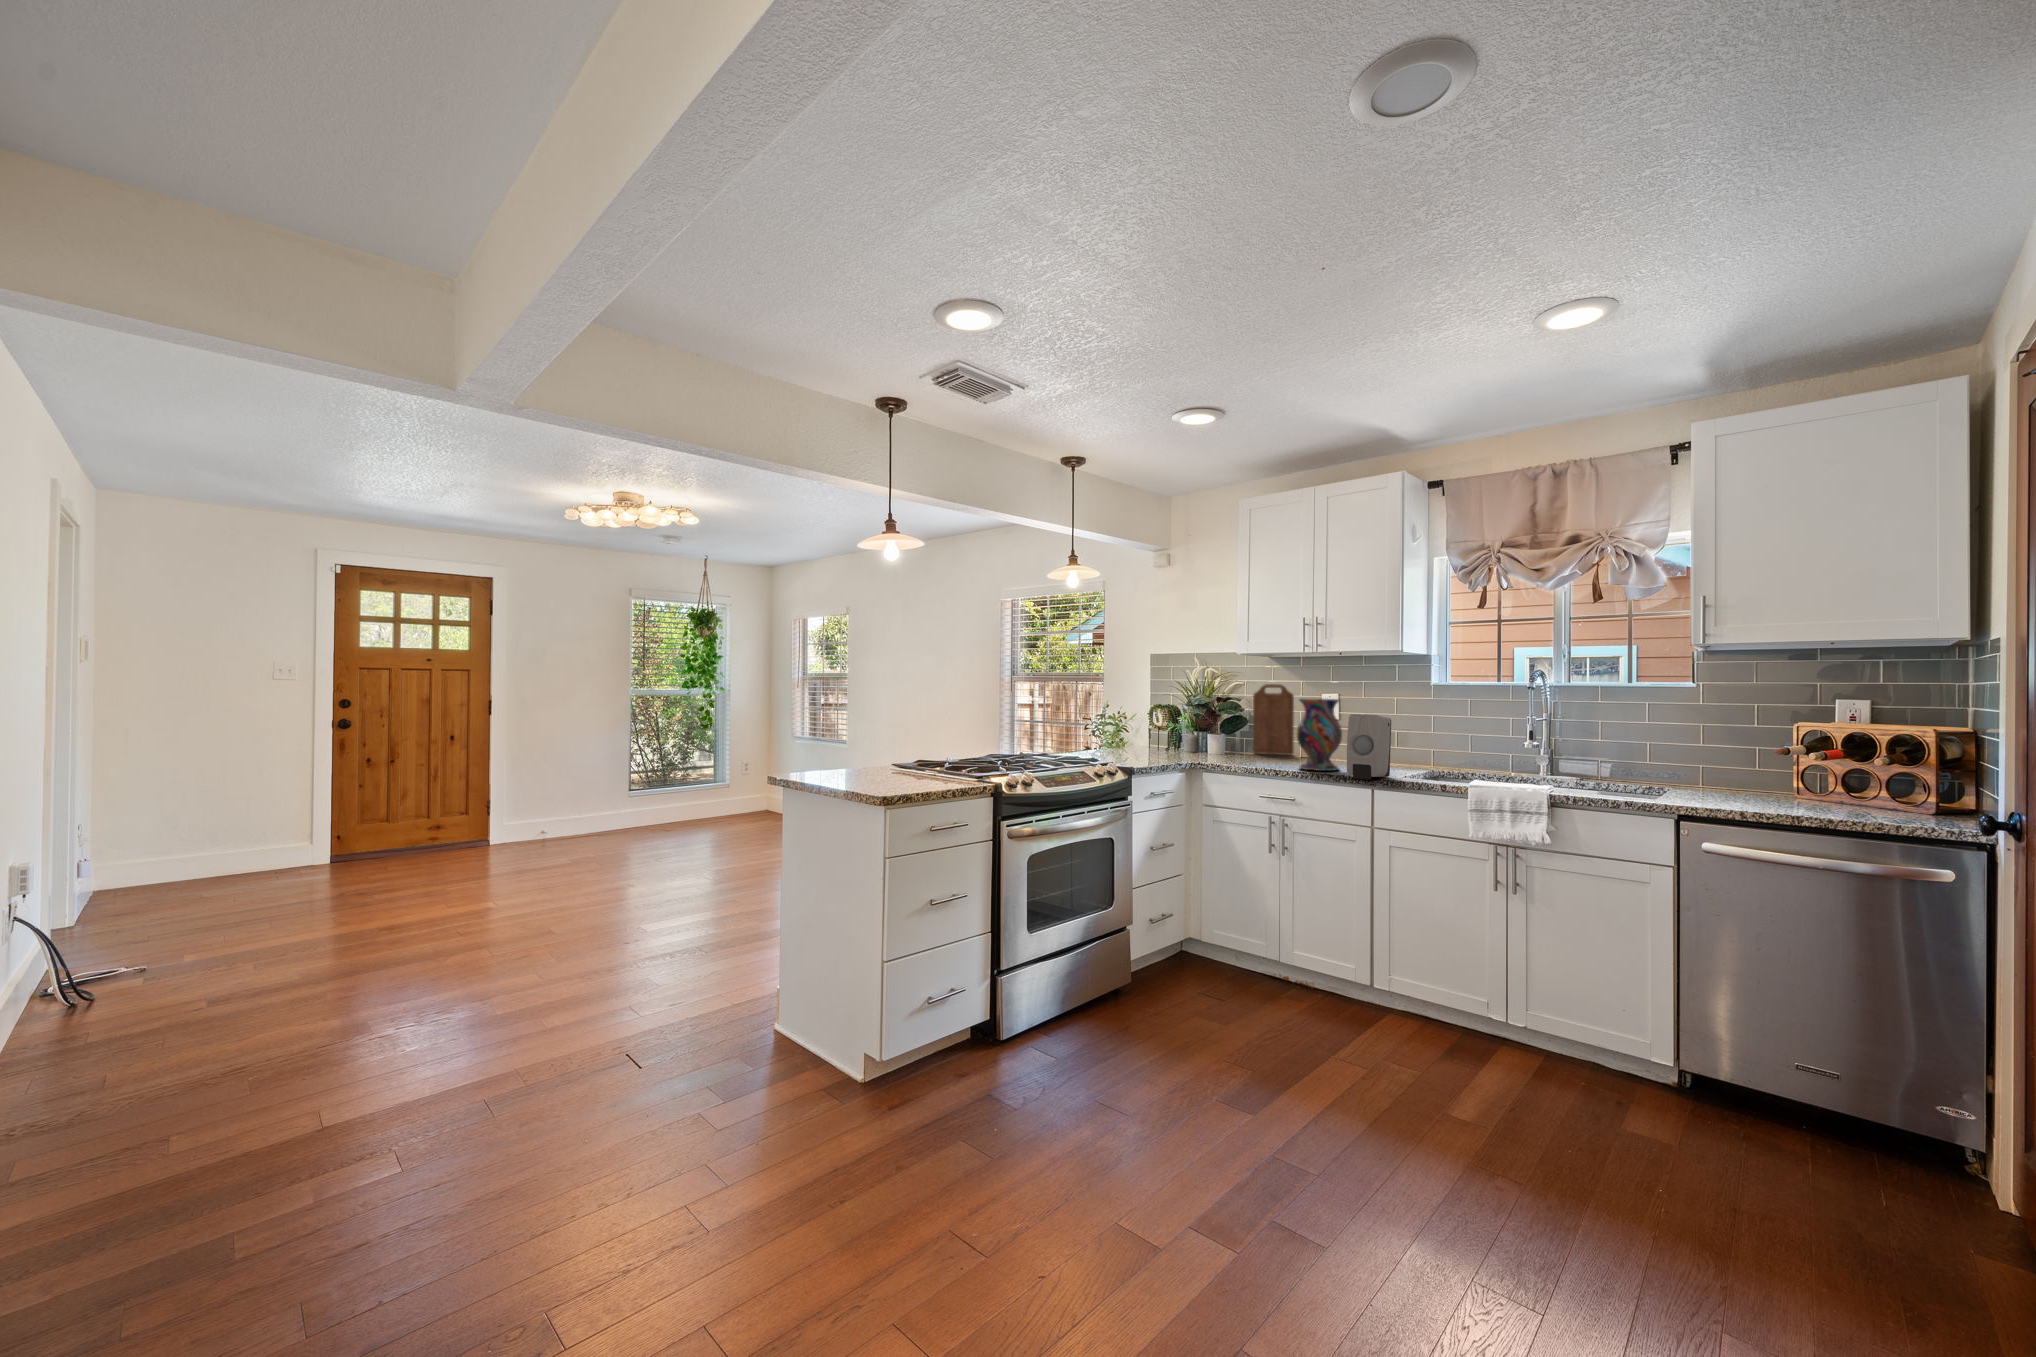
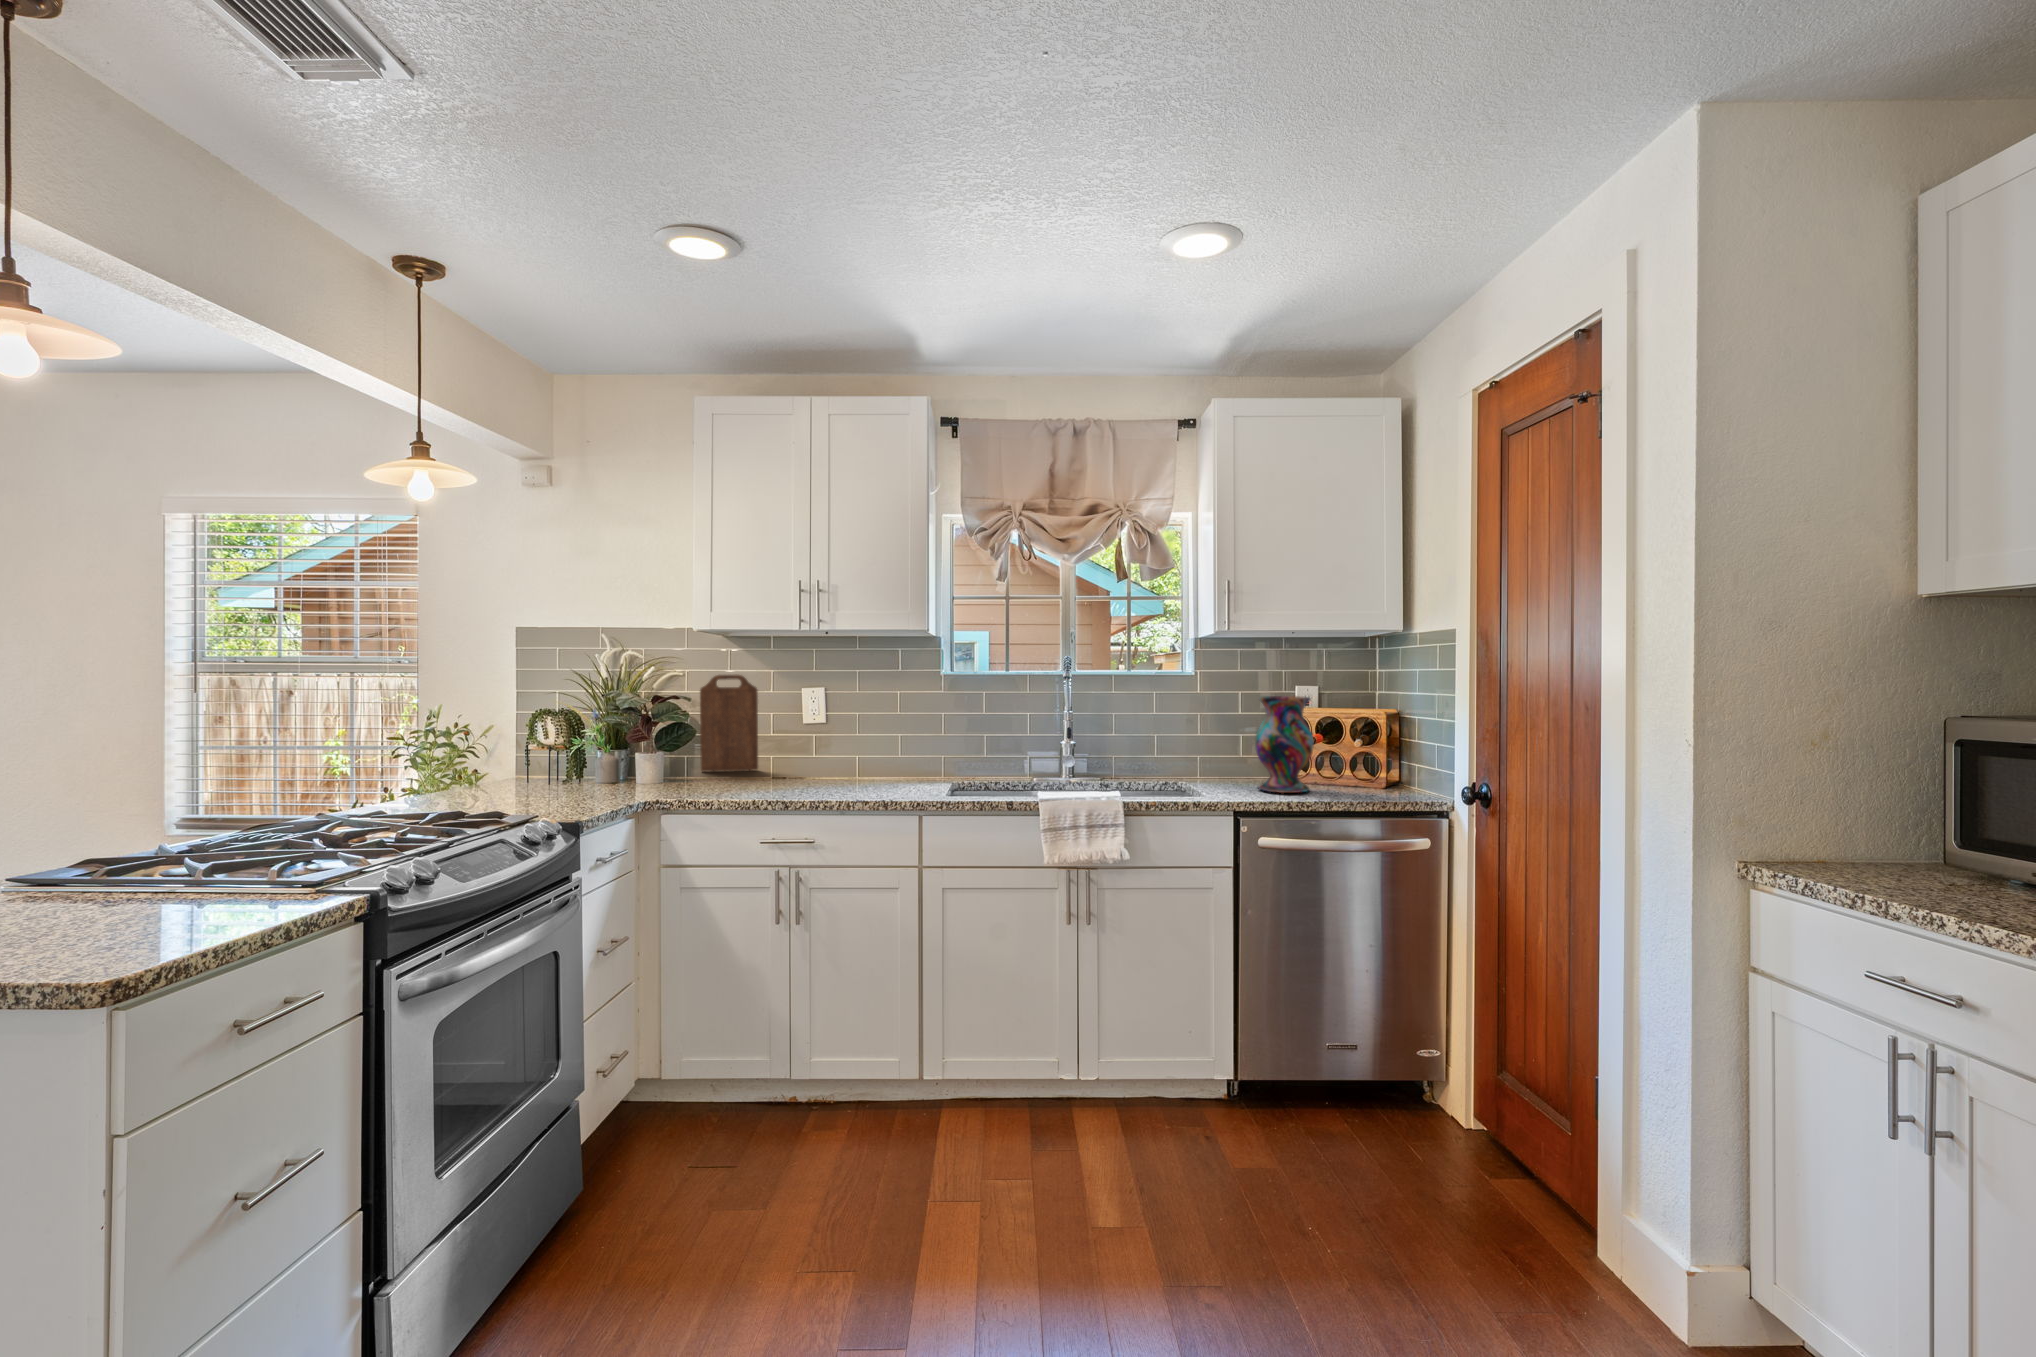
vase: present [1297,699,1342,771] -> present [1255,696,1314,793]
soap dispenser: present [1347,714,1391,780] -> none [892,720,932,804]

